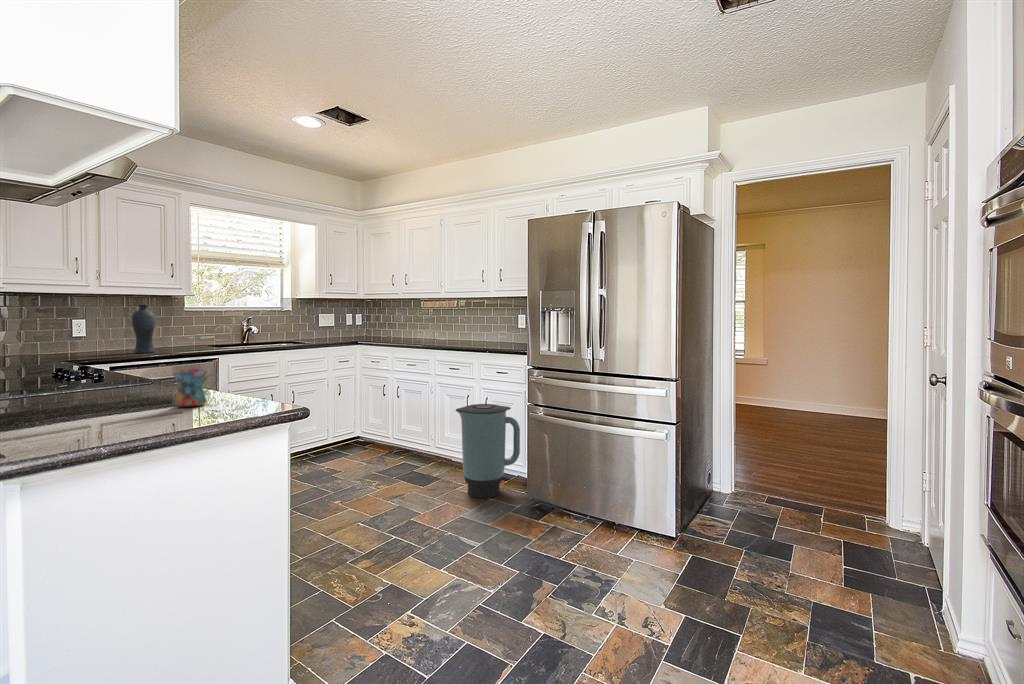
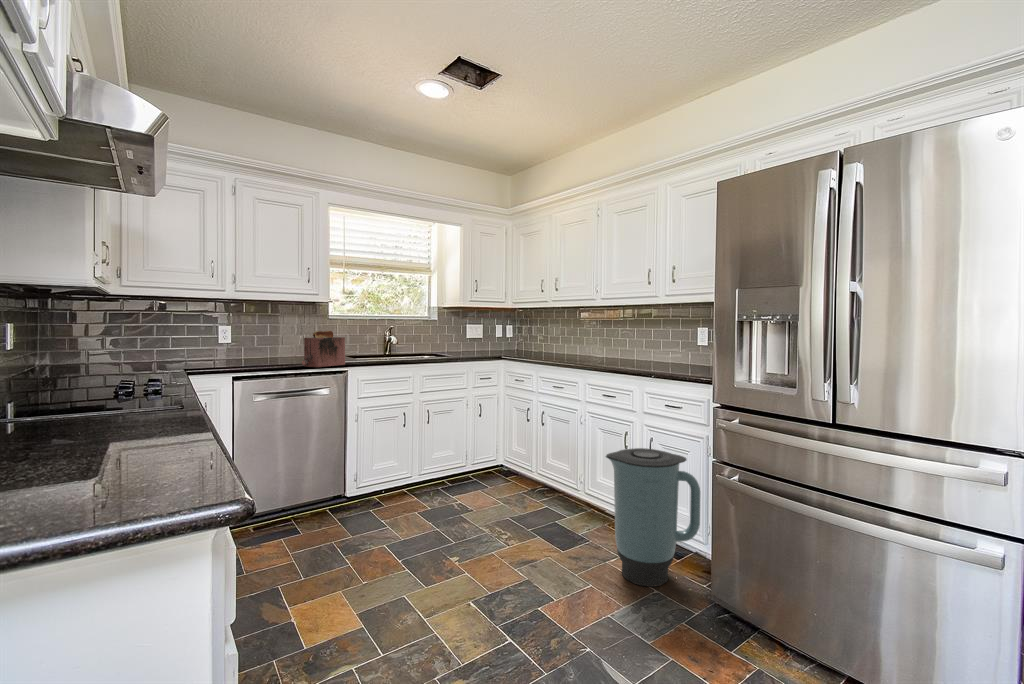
vase: present [132,305,155,353] -> none [275,314,297,364]
toaster: none [171,320,212,354] -> present [302,331,345,367]
mug: present [172,369,218,407] -> none [59,421,145,490]

